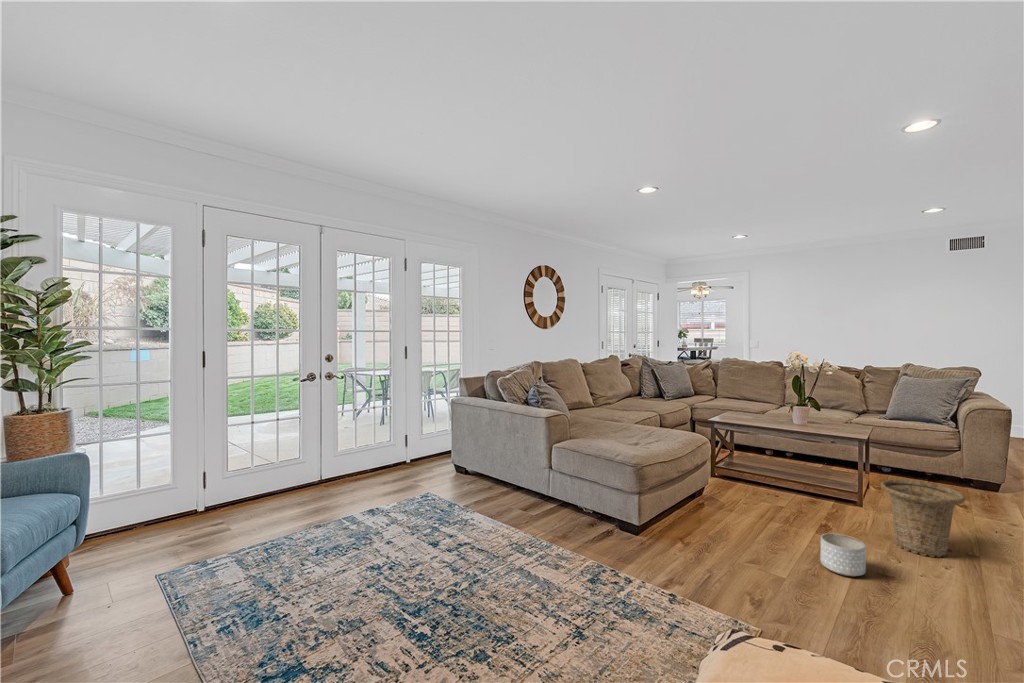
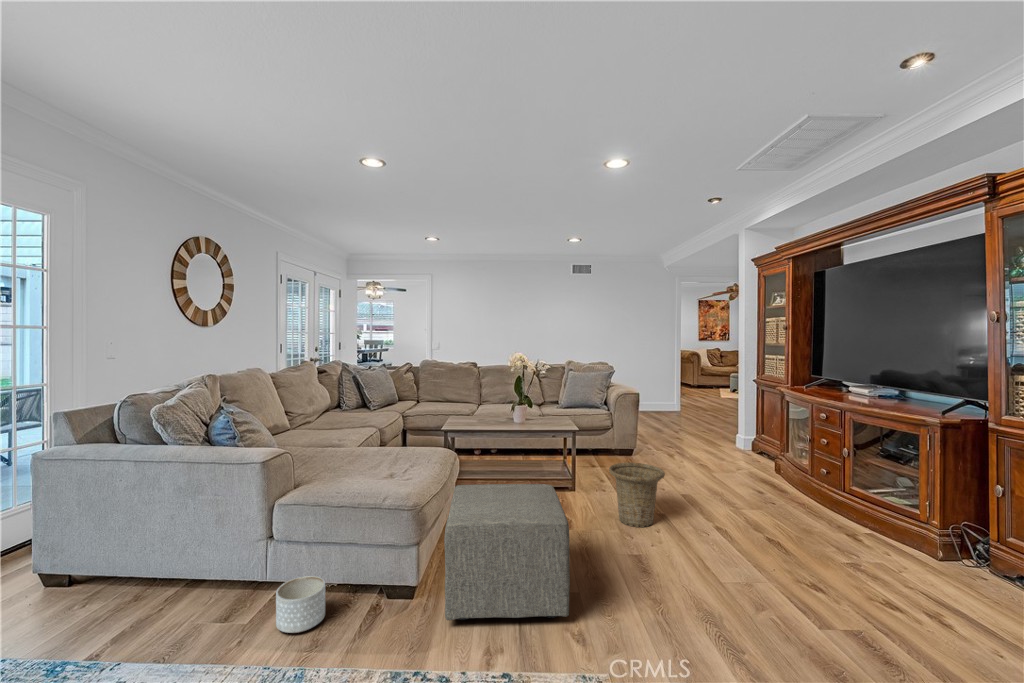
ottoman: none [648,459,774,582] -> present [444,484,570,621]
planter: present [820,533,866,576] -> present [276,576,325,633]

